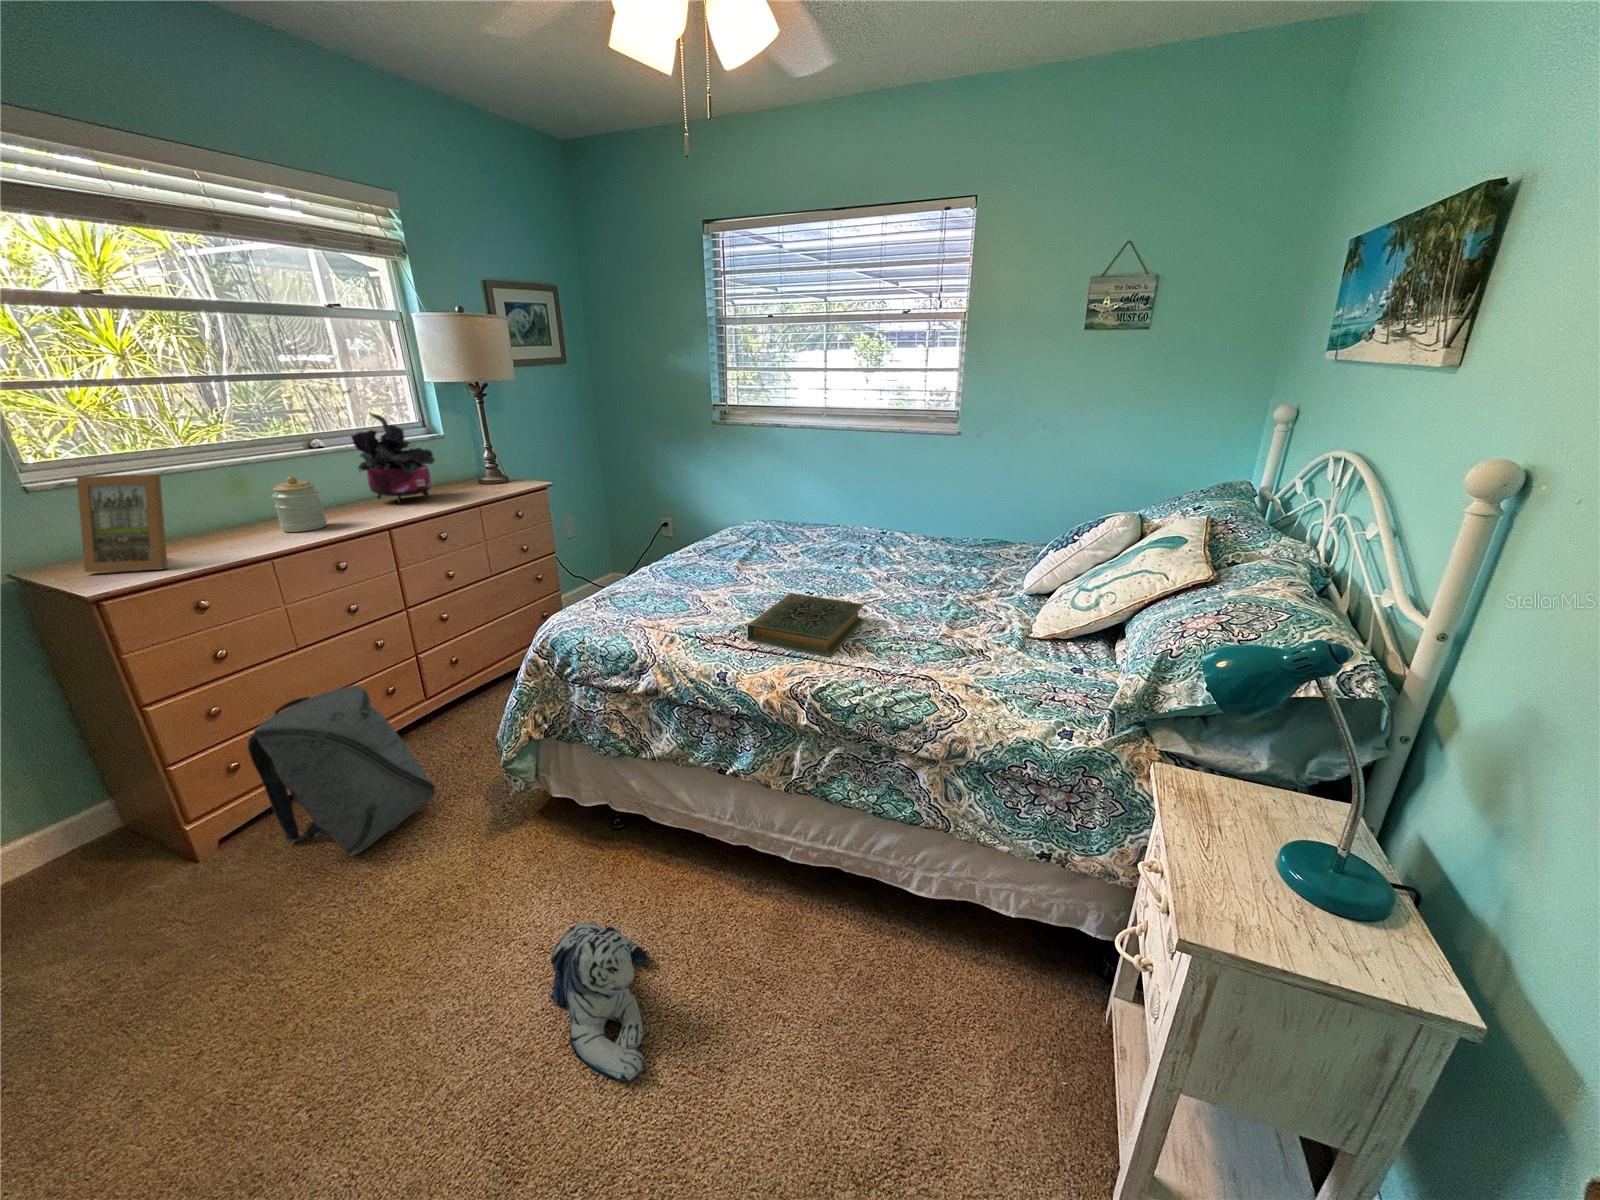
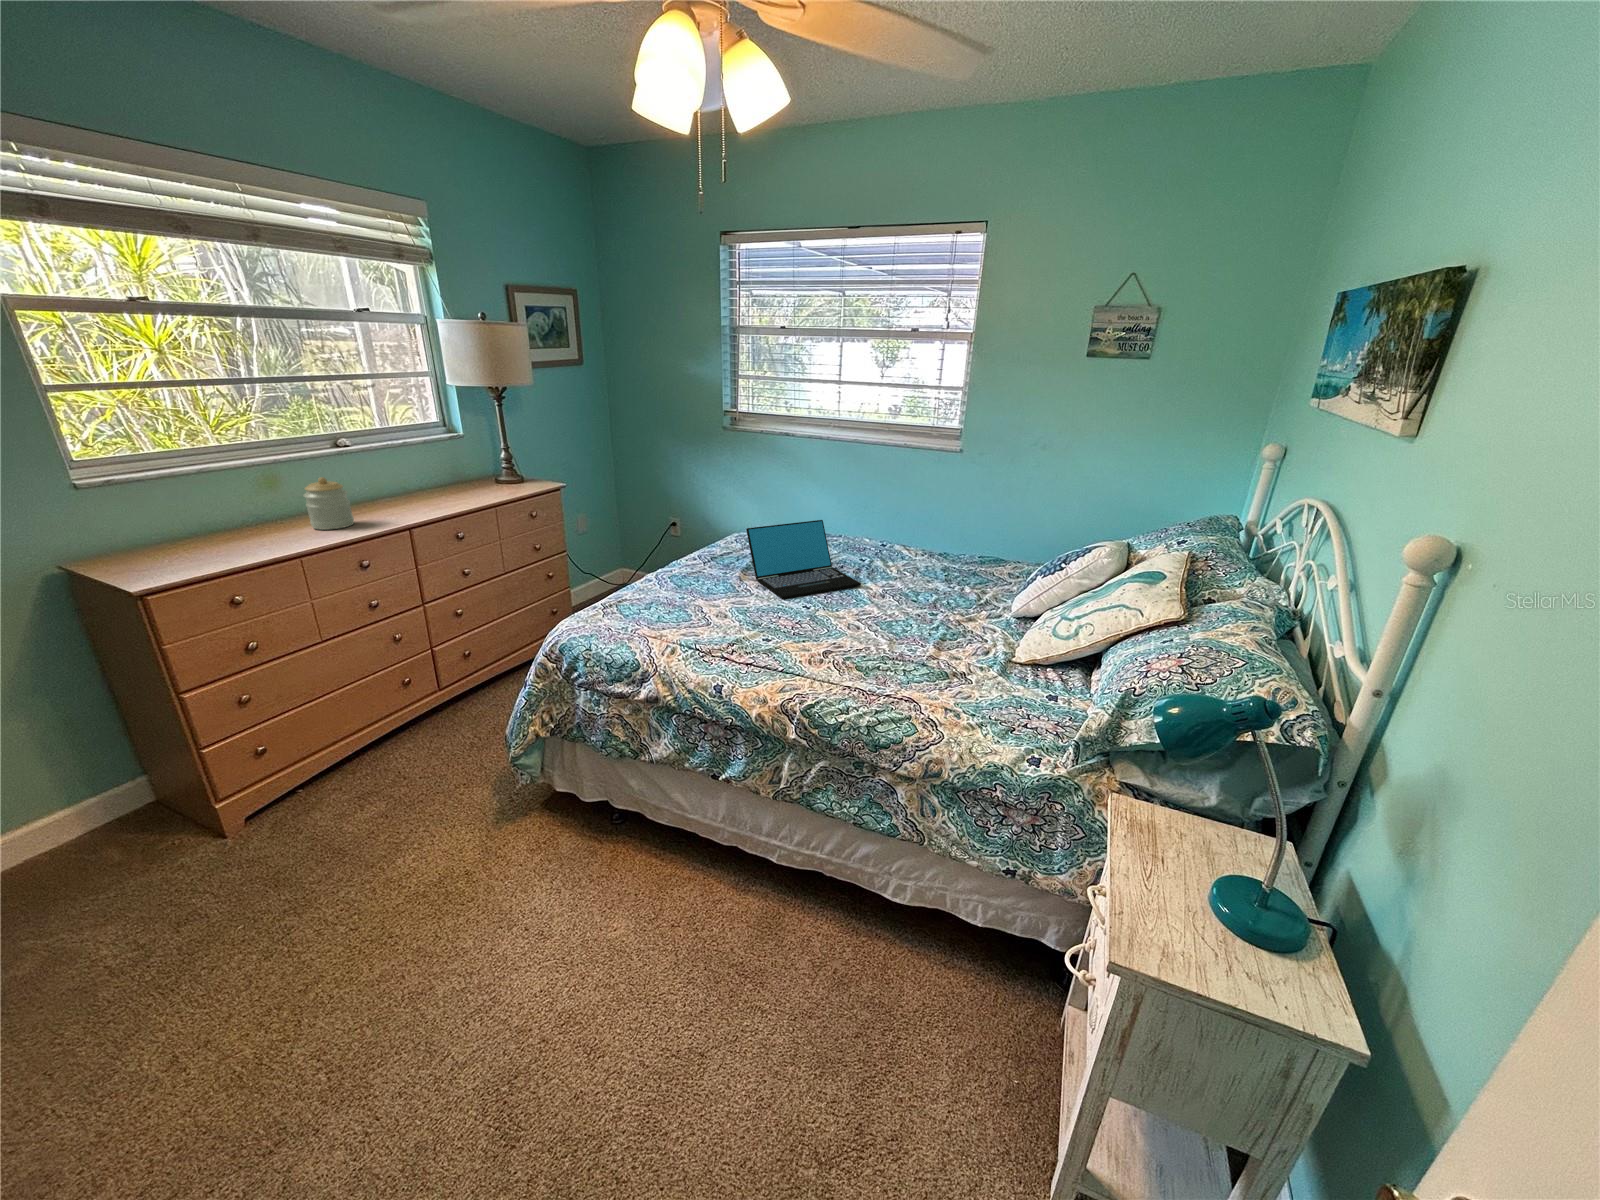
potted plant: present [351,413,435,503] -> none [378,415,457,502]
picture frame: present [77,474,168,572] -> none [124,476,207,566]
laptop: none [743,505,866,586] -> present [746,520,861,599]
hardback book: present [747,593,865,657] -> none [745,608,857,674]
backpack: present [248,686,435,856] -> none [276,677,448,837]
plush toy: present [551,923,648,1081] -> none [549,912,641,1061]

